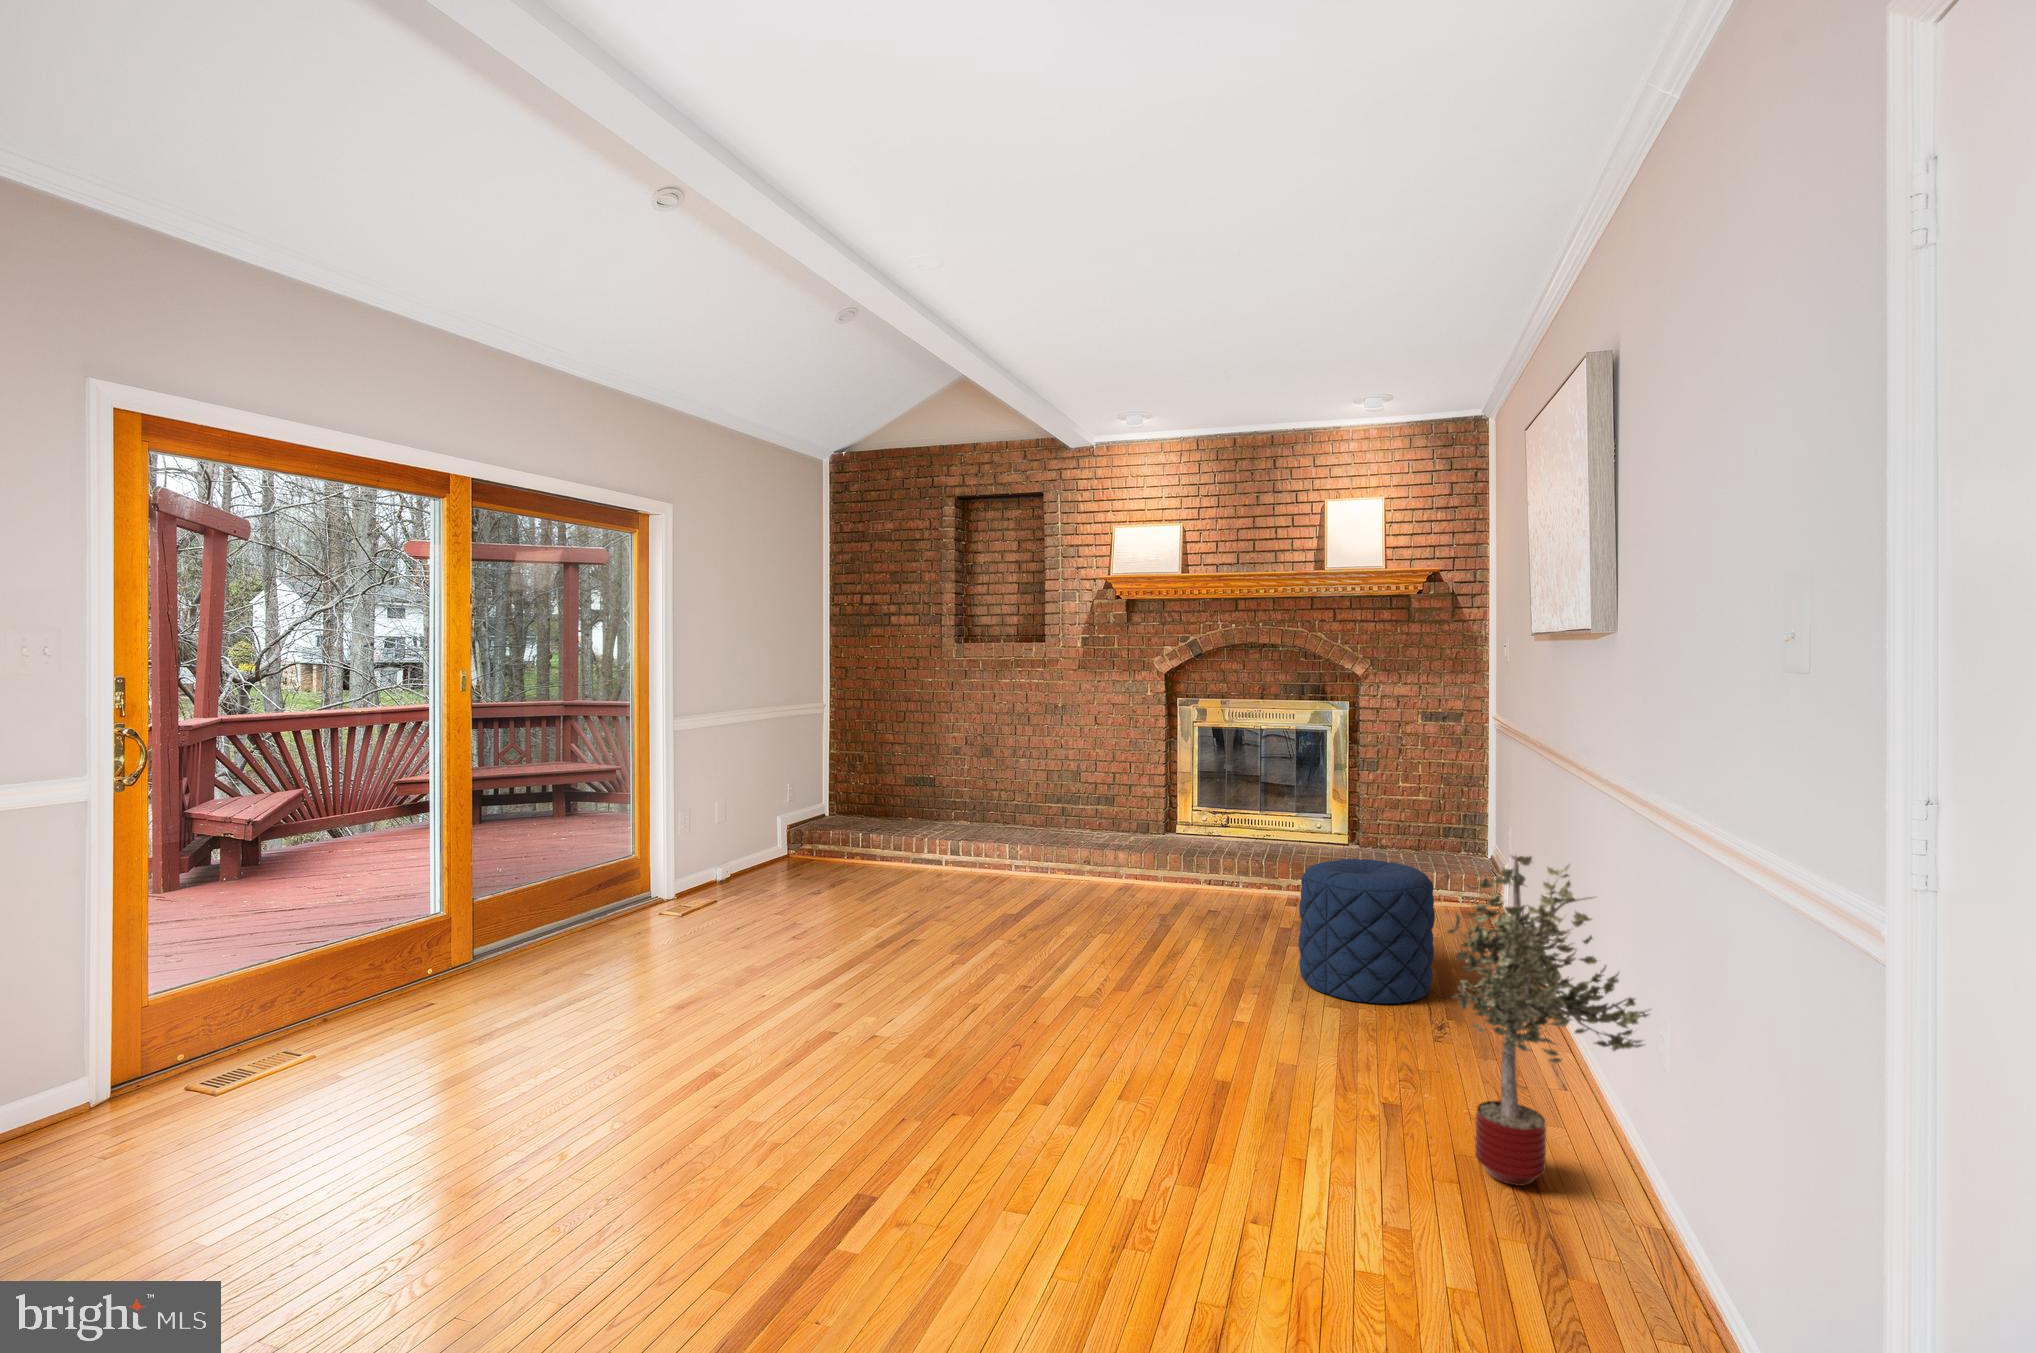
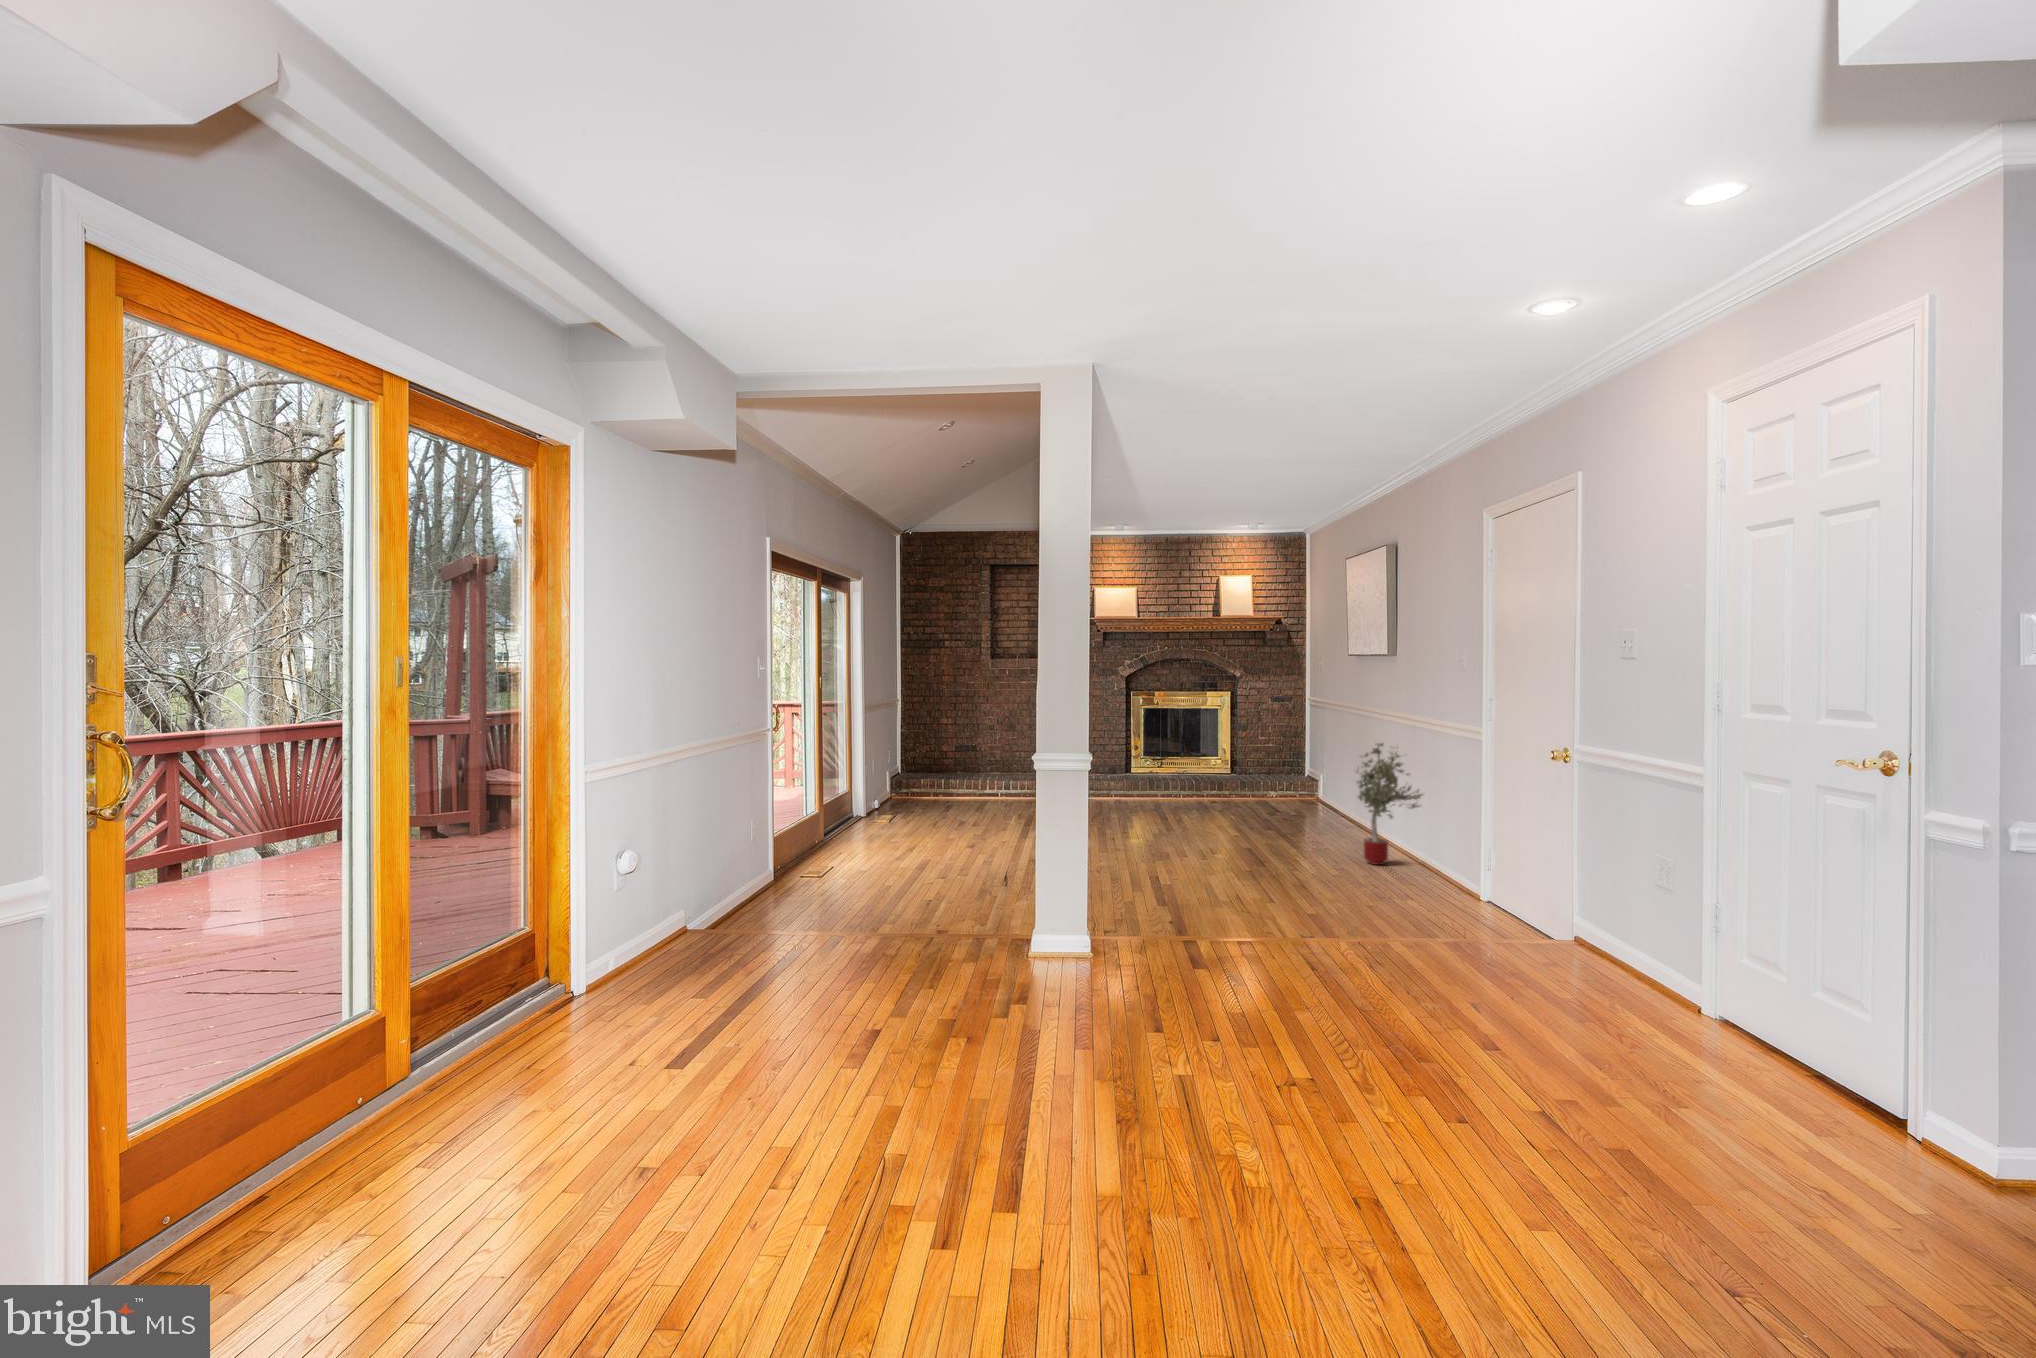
pouf: present [1299,859,1435,1004] -> none [1249,767,1314,830]

